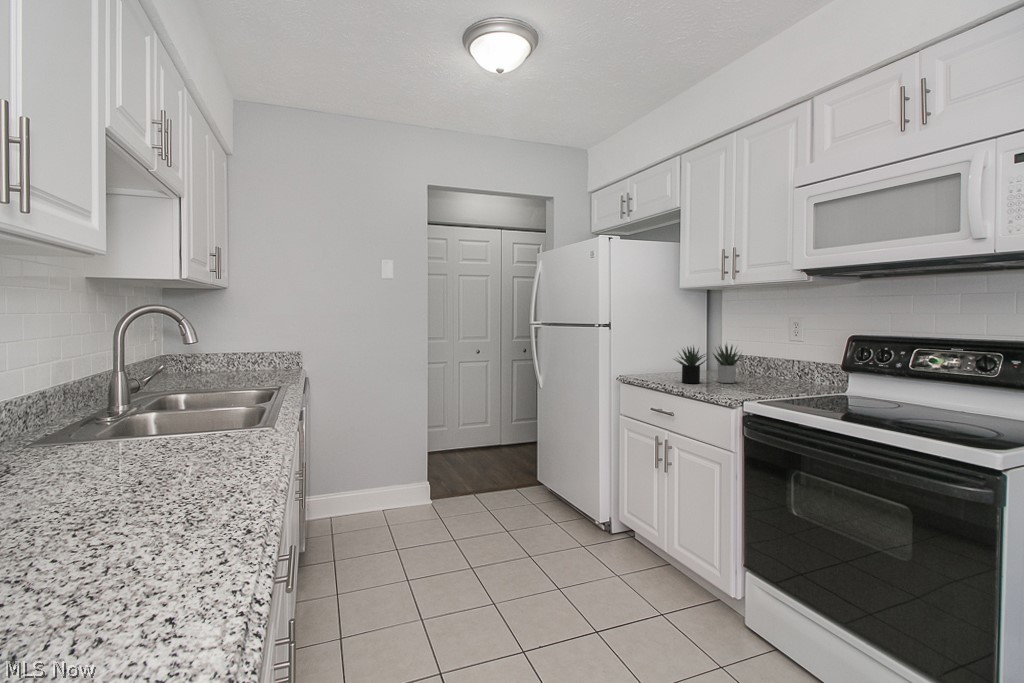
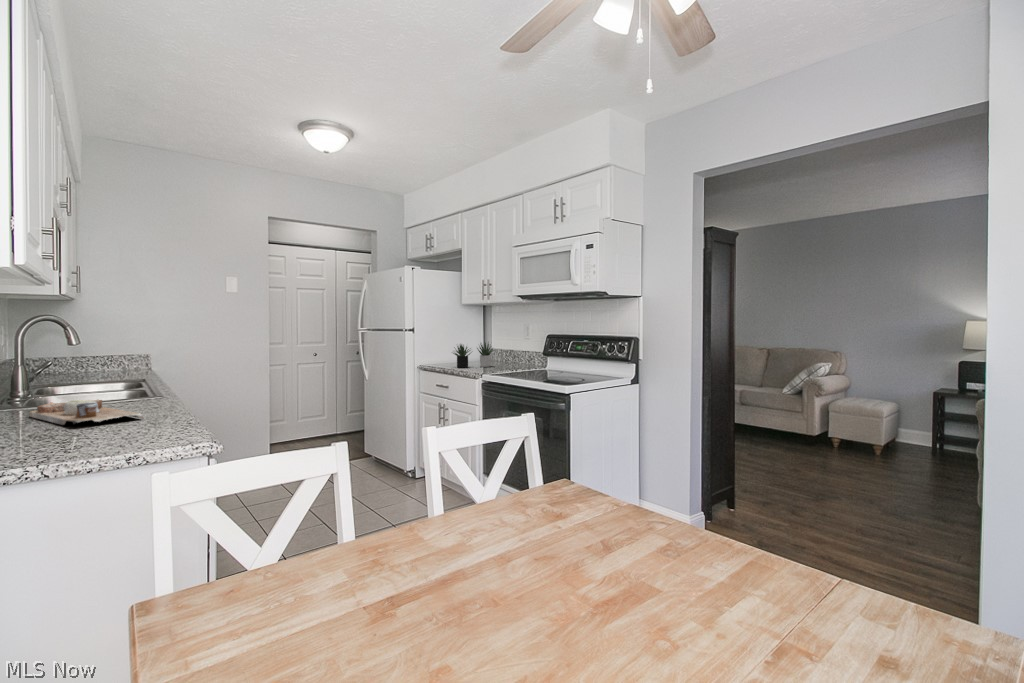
cutting board: none [55,439,187,509] -> present [29,400,143,425]

